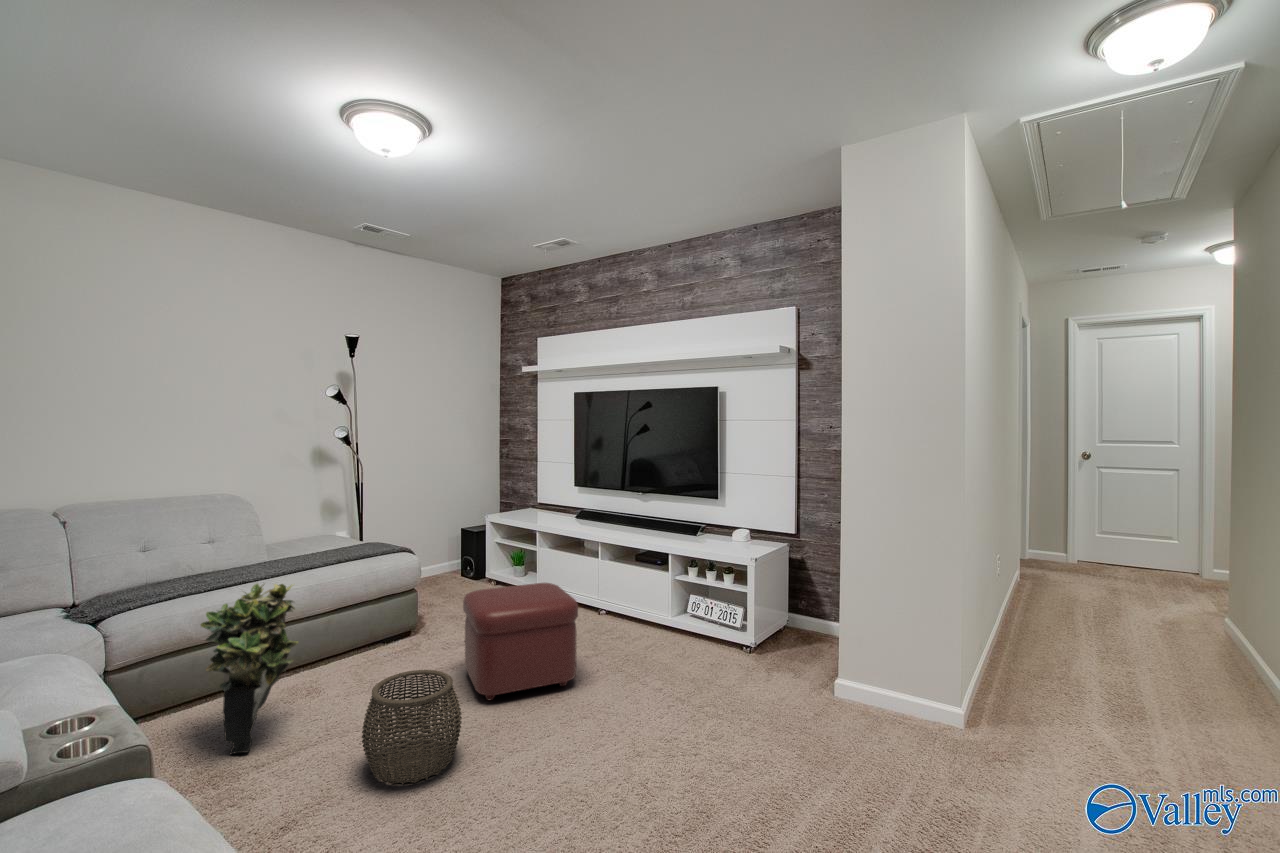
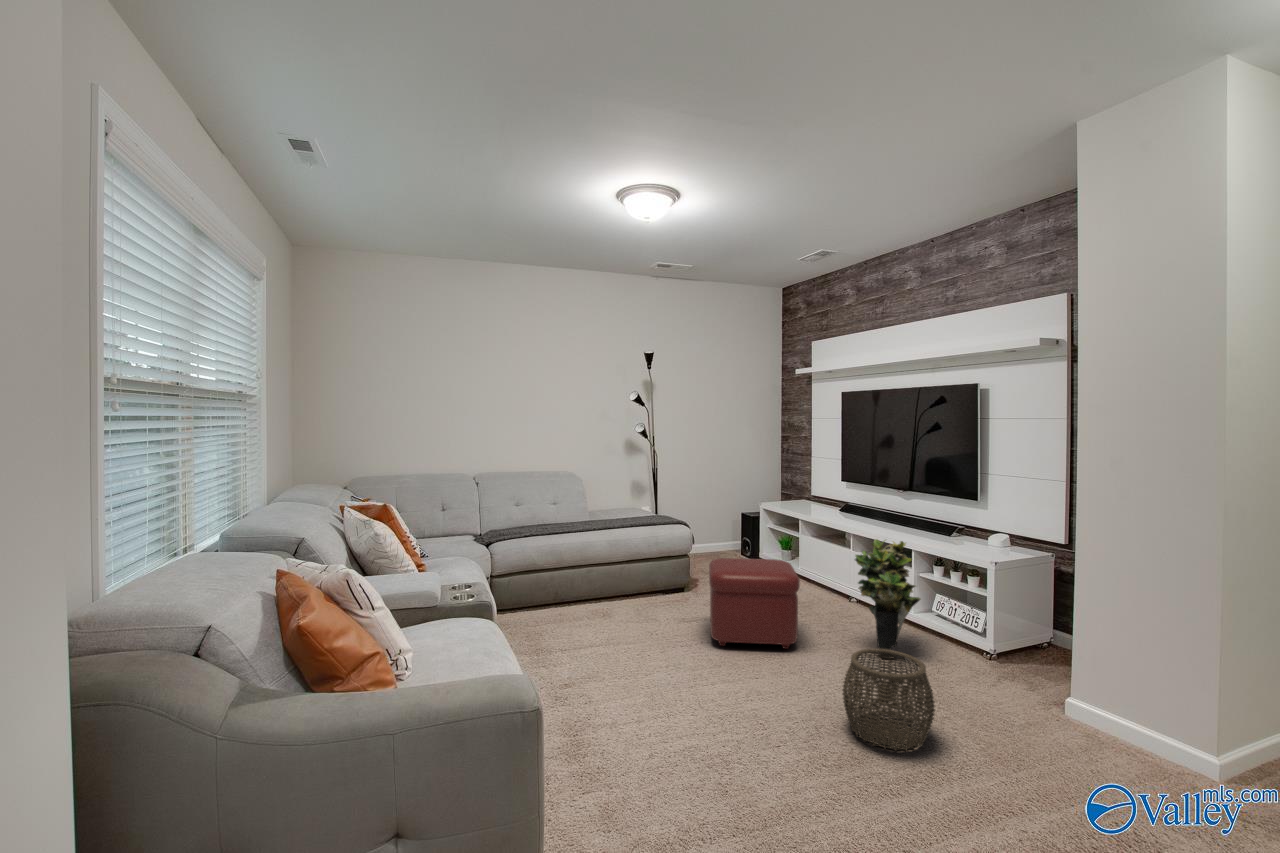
potted plant: present [201,584,298,754] -> present [855,539,921,657]
woven basket: present [362,670,462,785] -> present [842,649,935,751]

